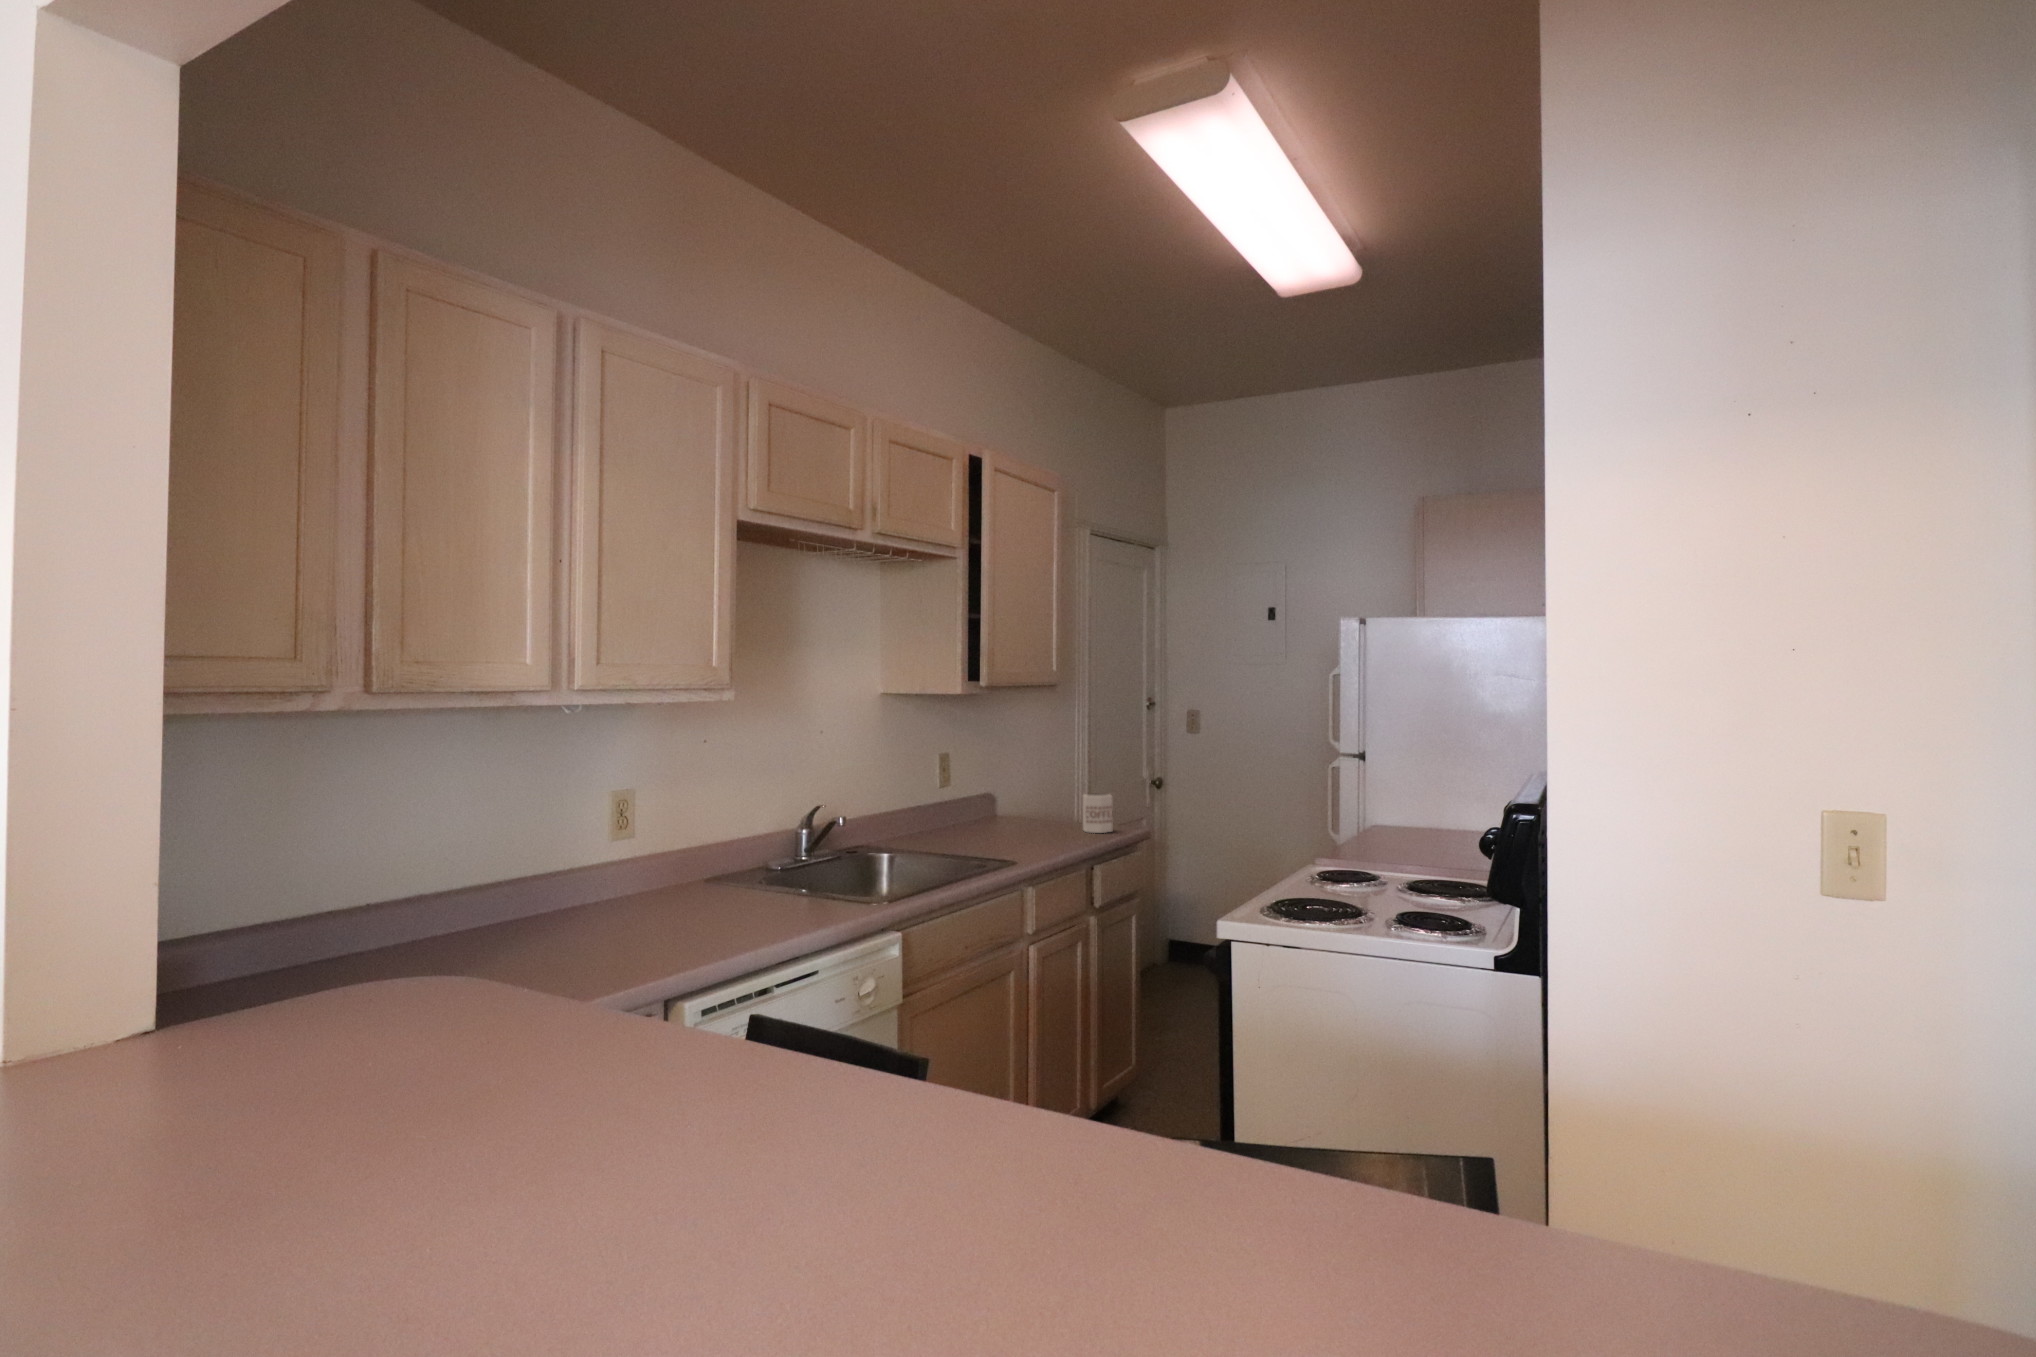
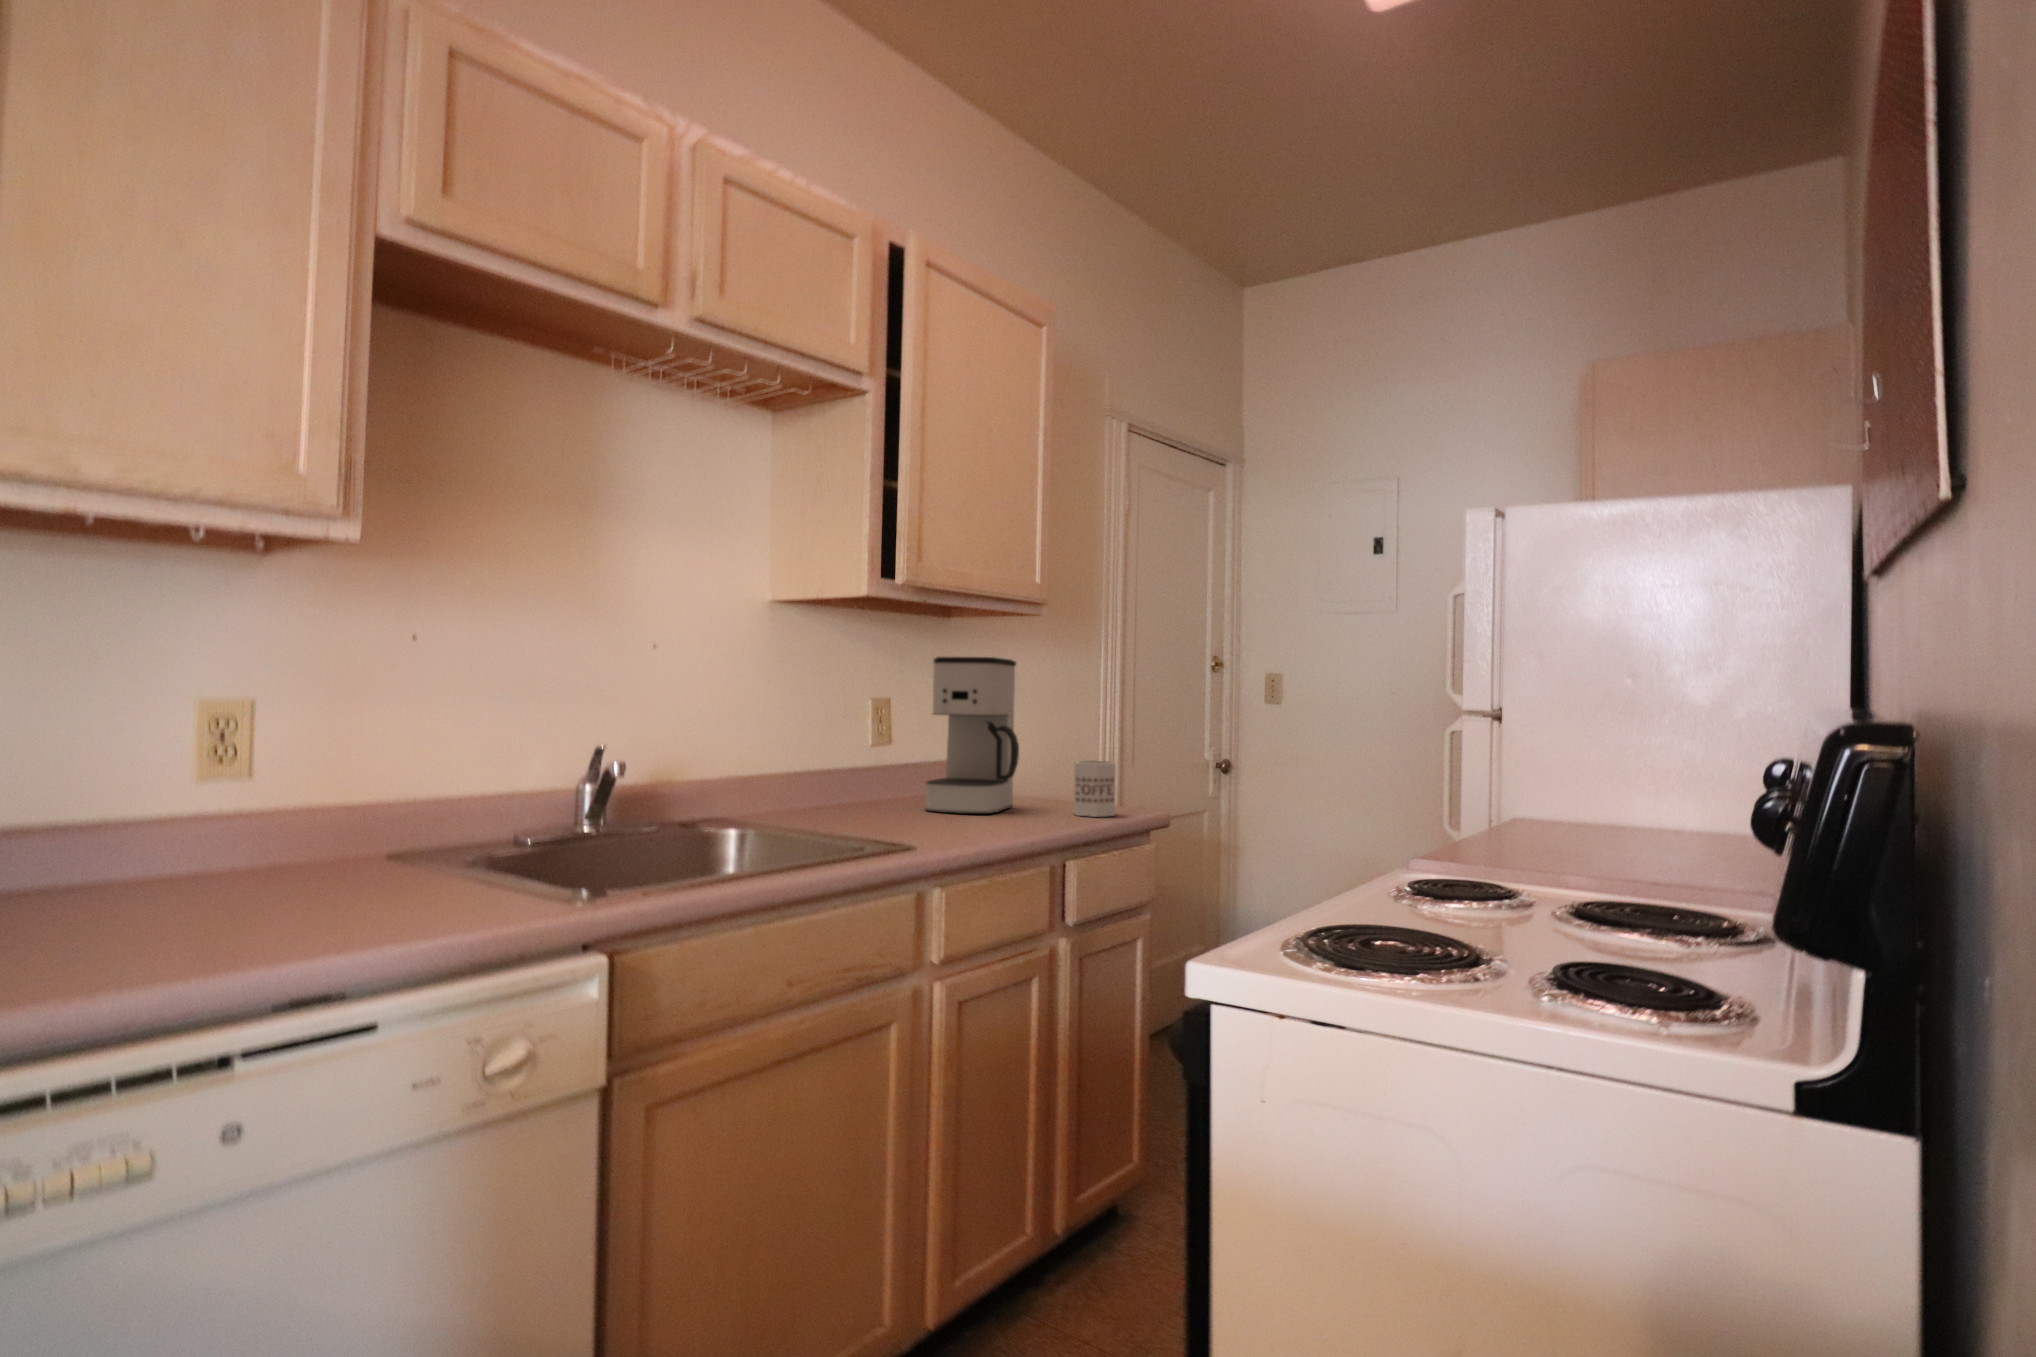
coffee maker: none [982,723,1046,834] -> present [926,657,1019,814]

